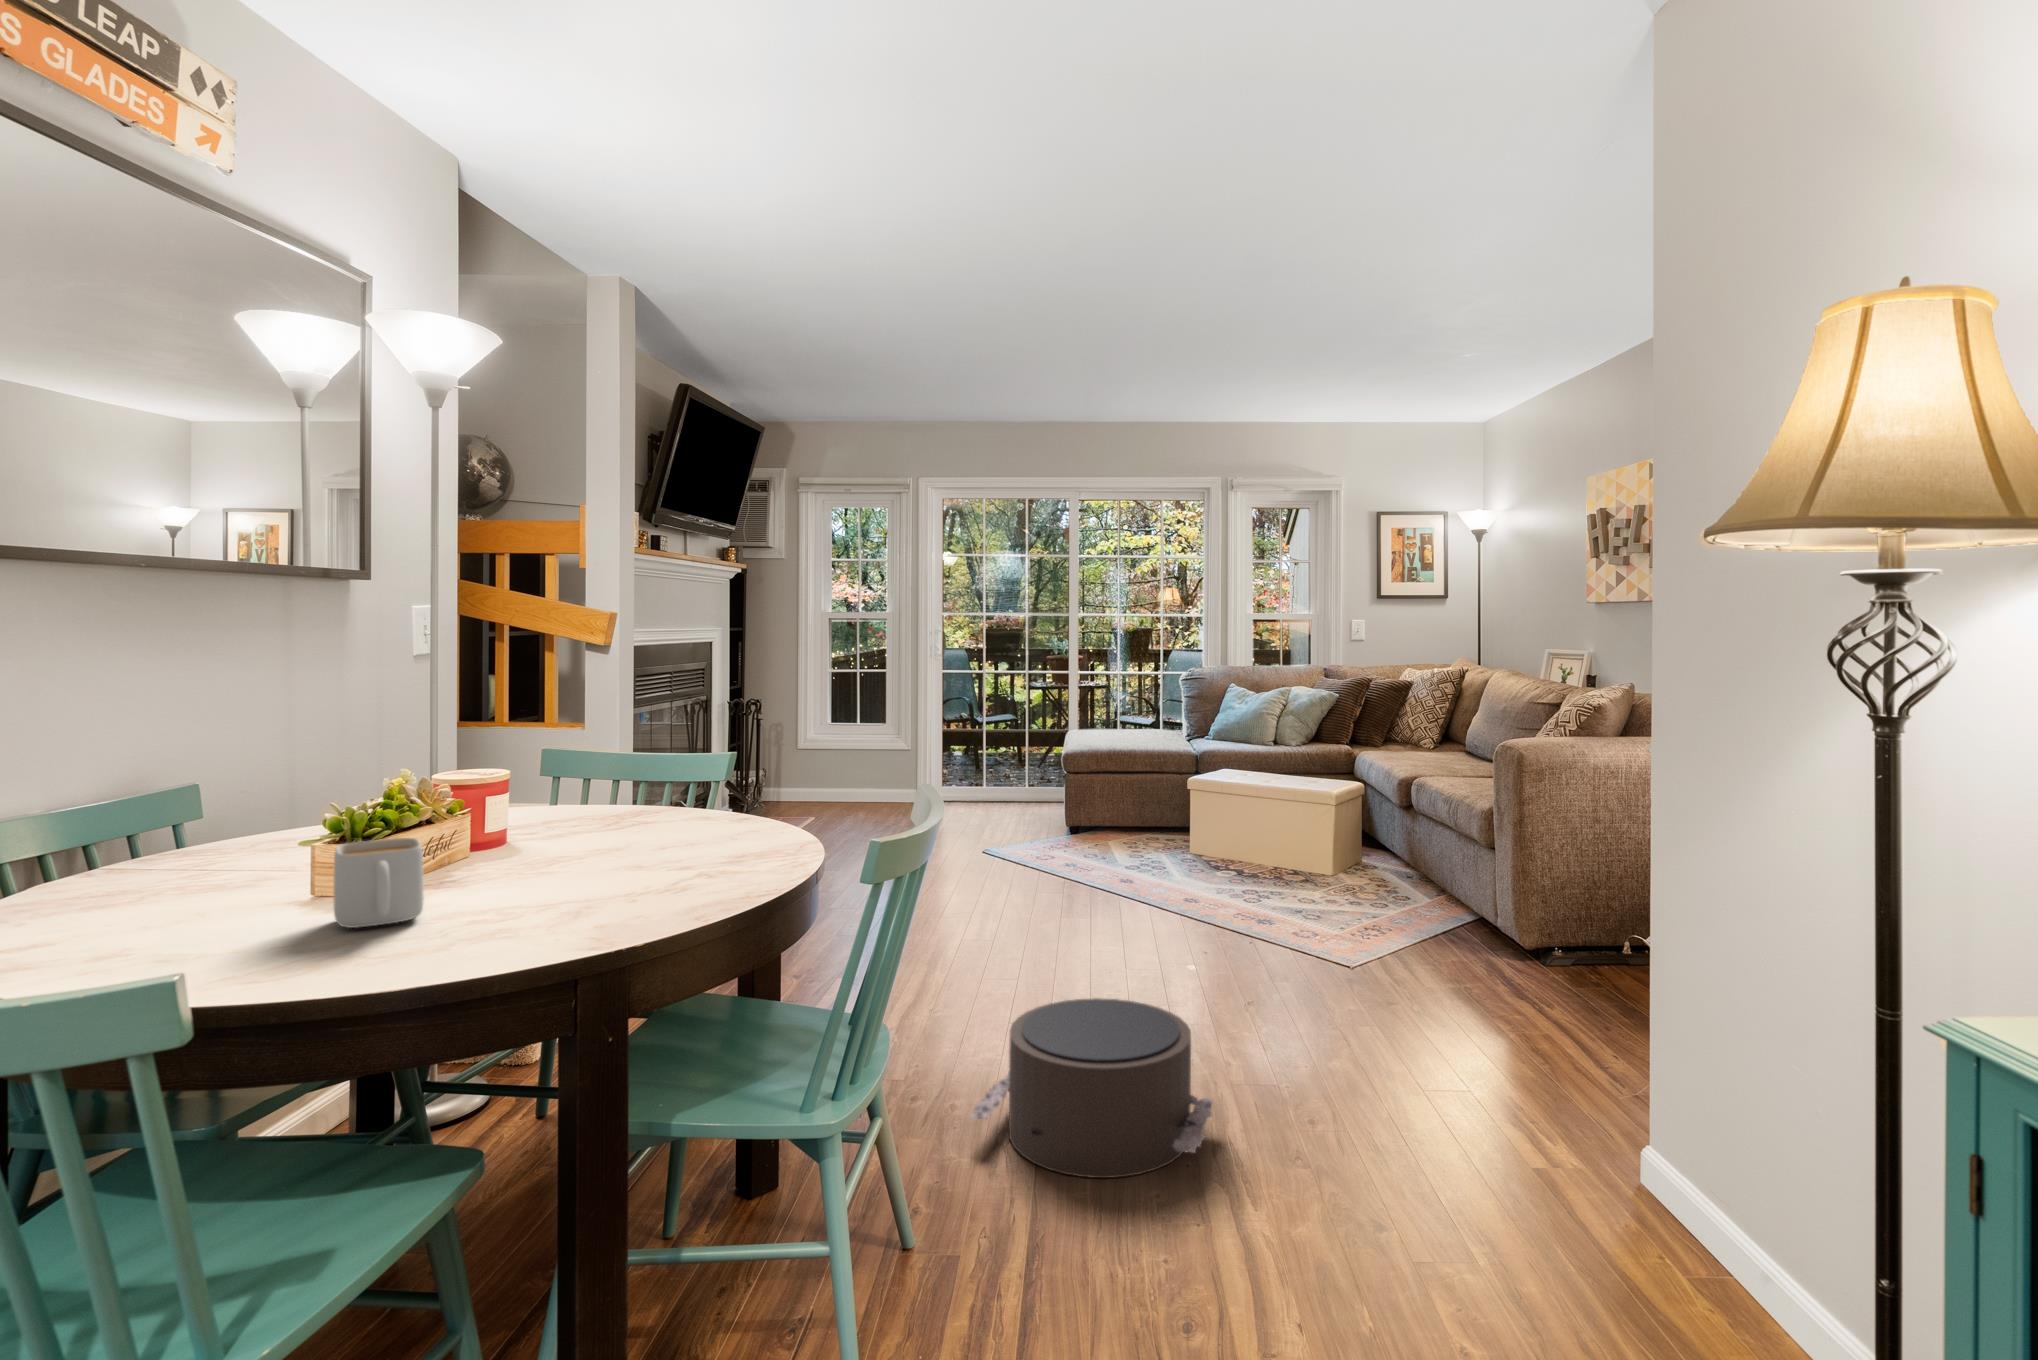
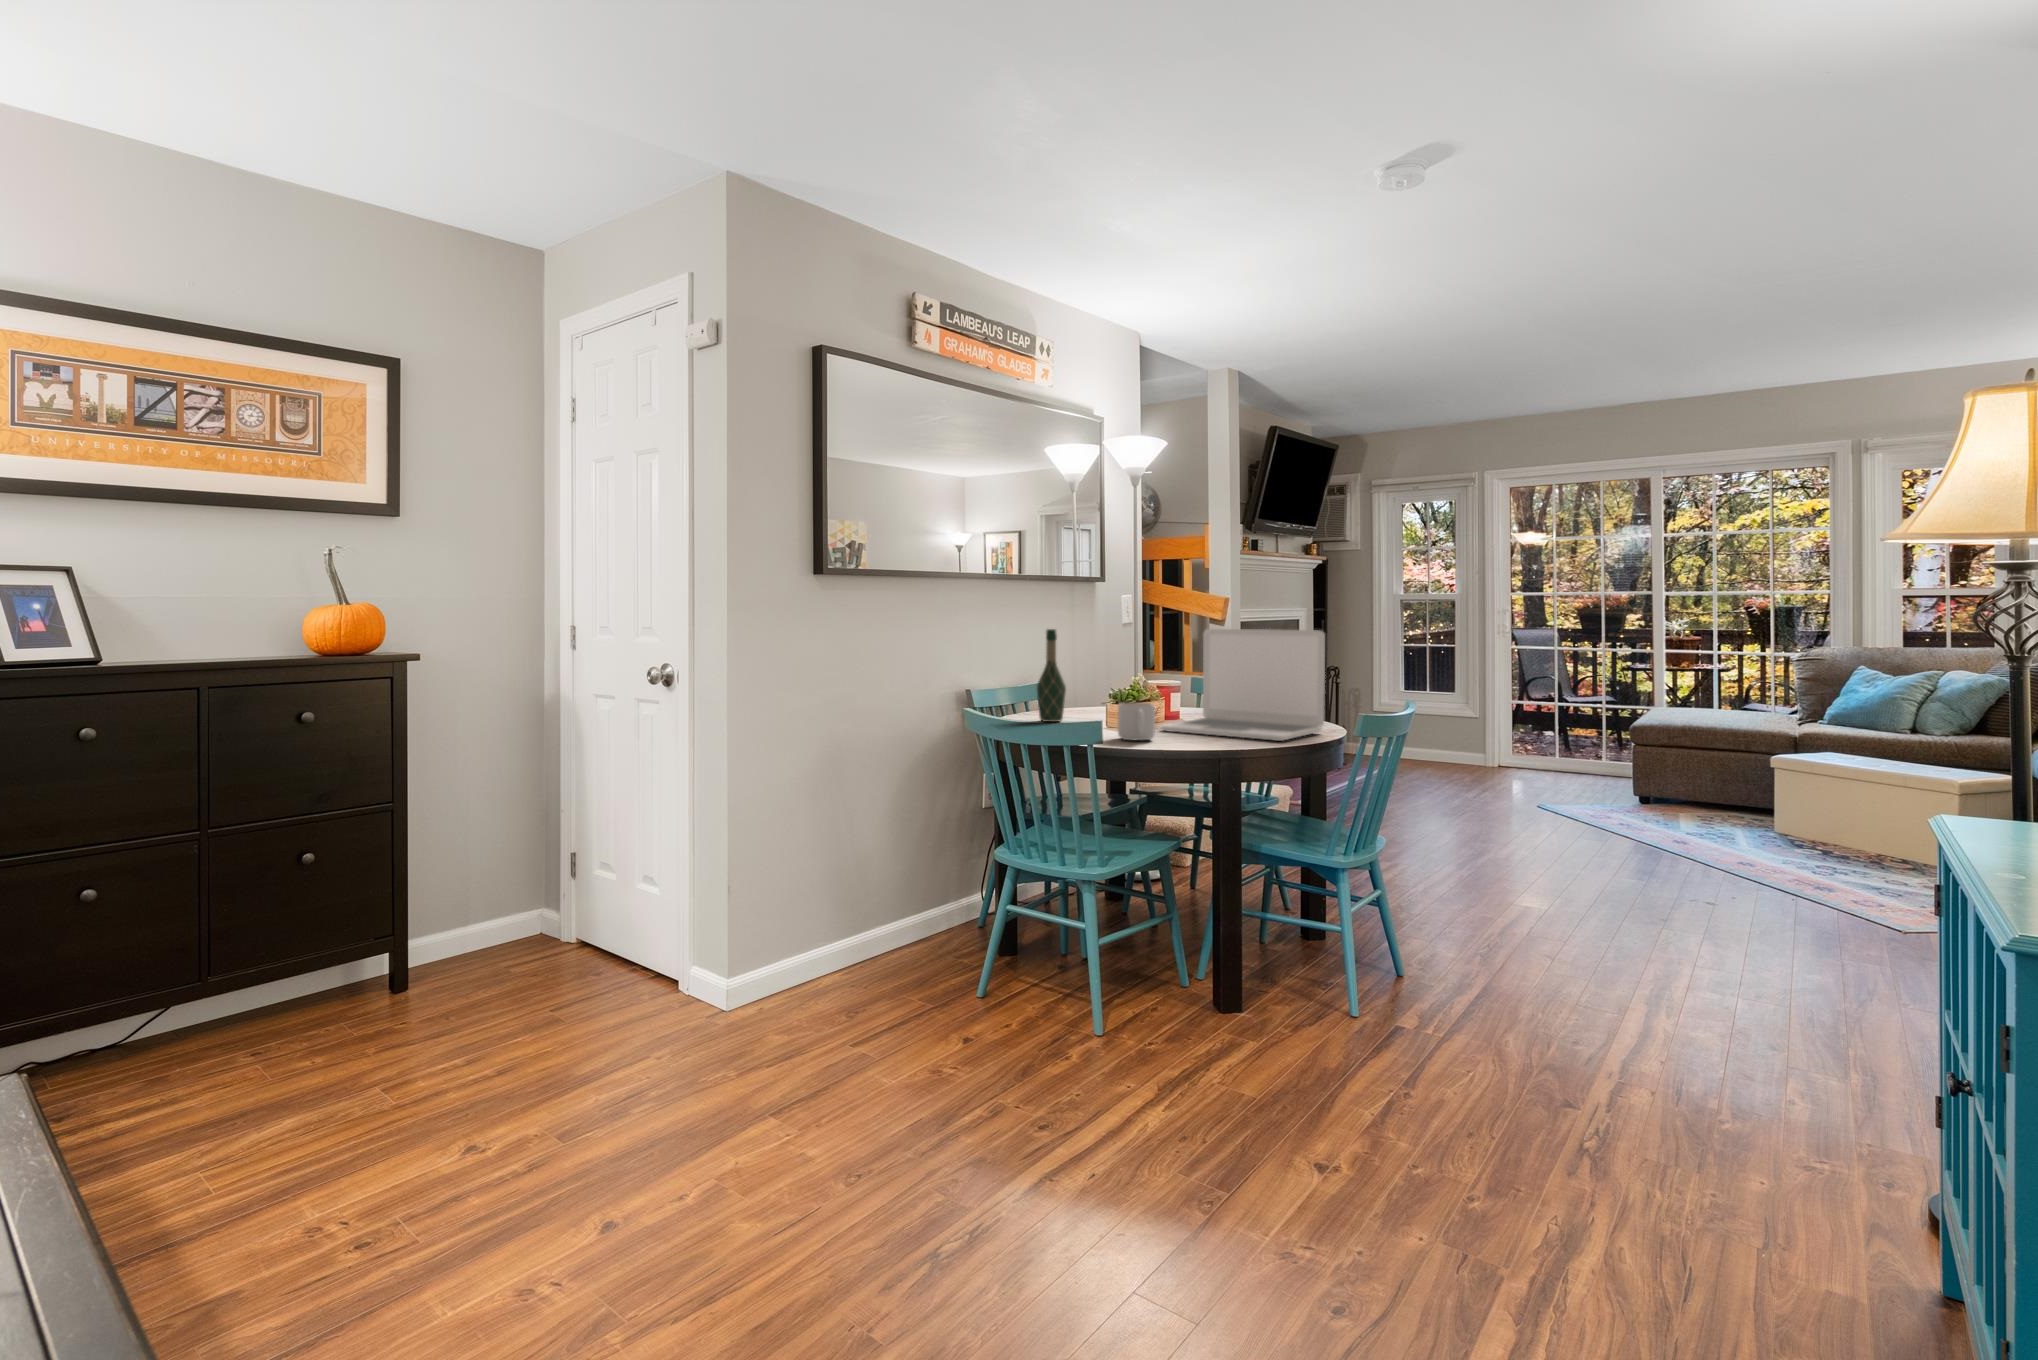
laptop: none [452,674,763,882] -> present [1161,629,1325,741]
wine bottle: none [163,681,242,877] -> present [1037,629,1066,722]
pouf: present [971,998,1213,1178] -> none [1472,884,1685,1001]

